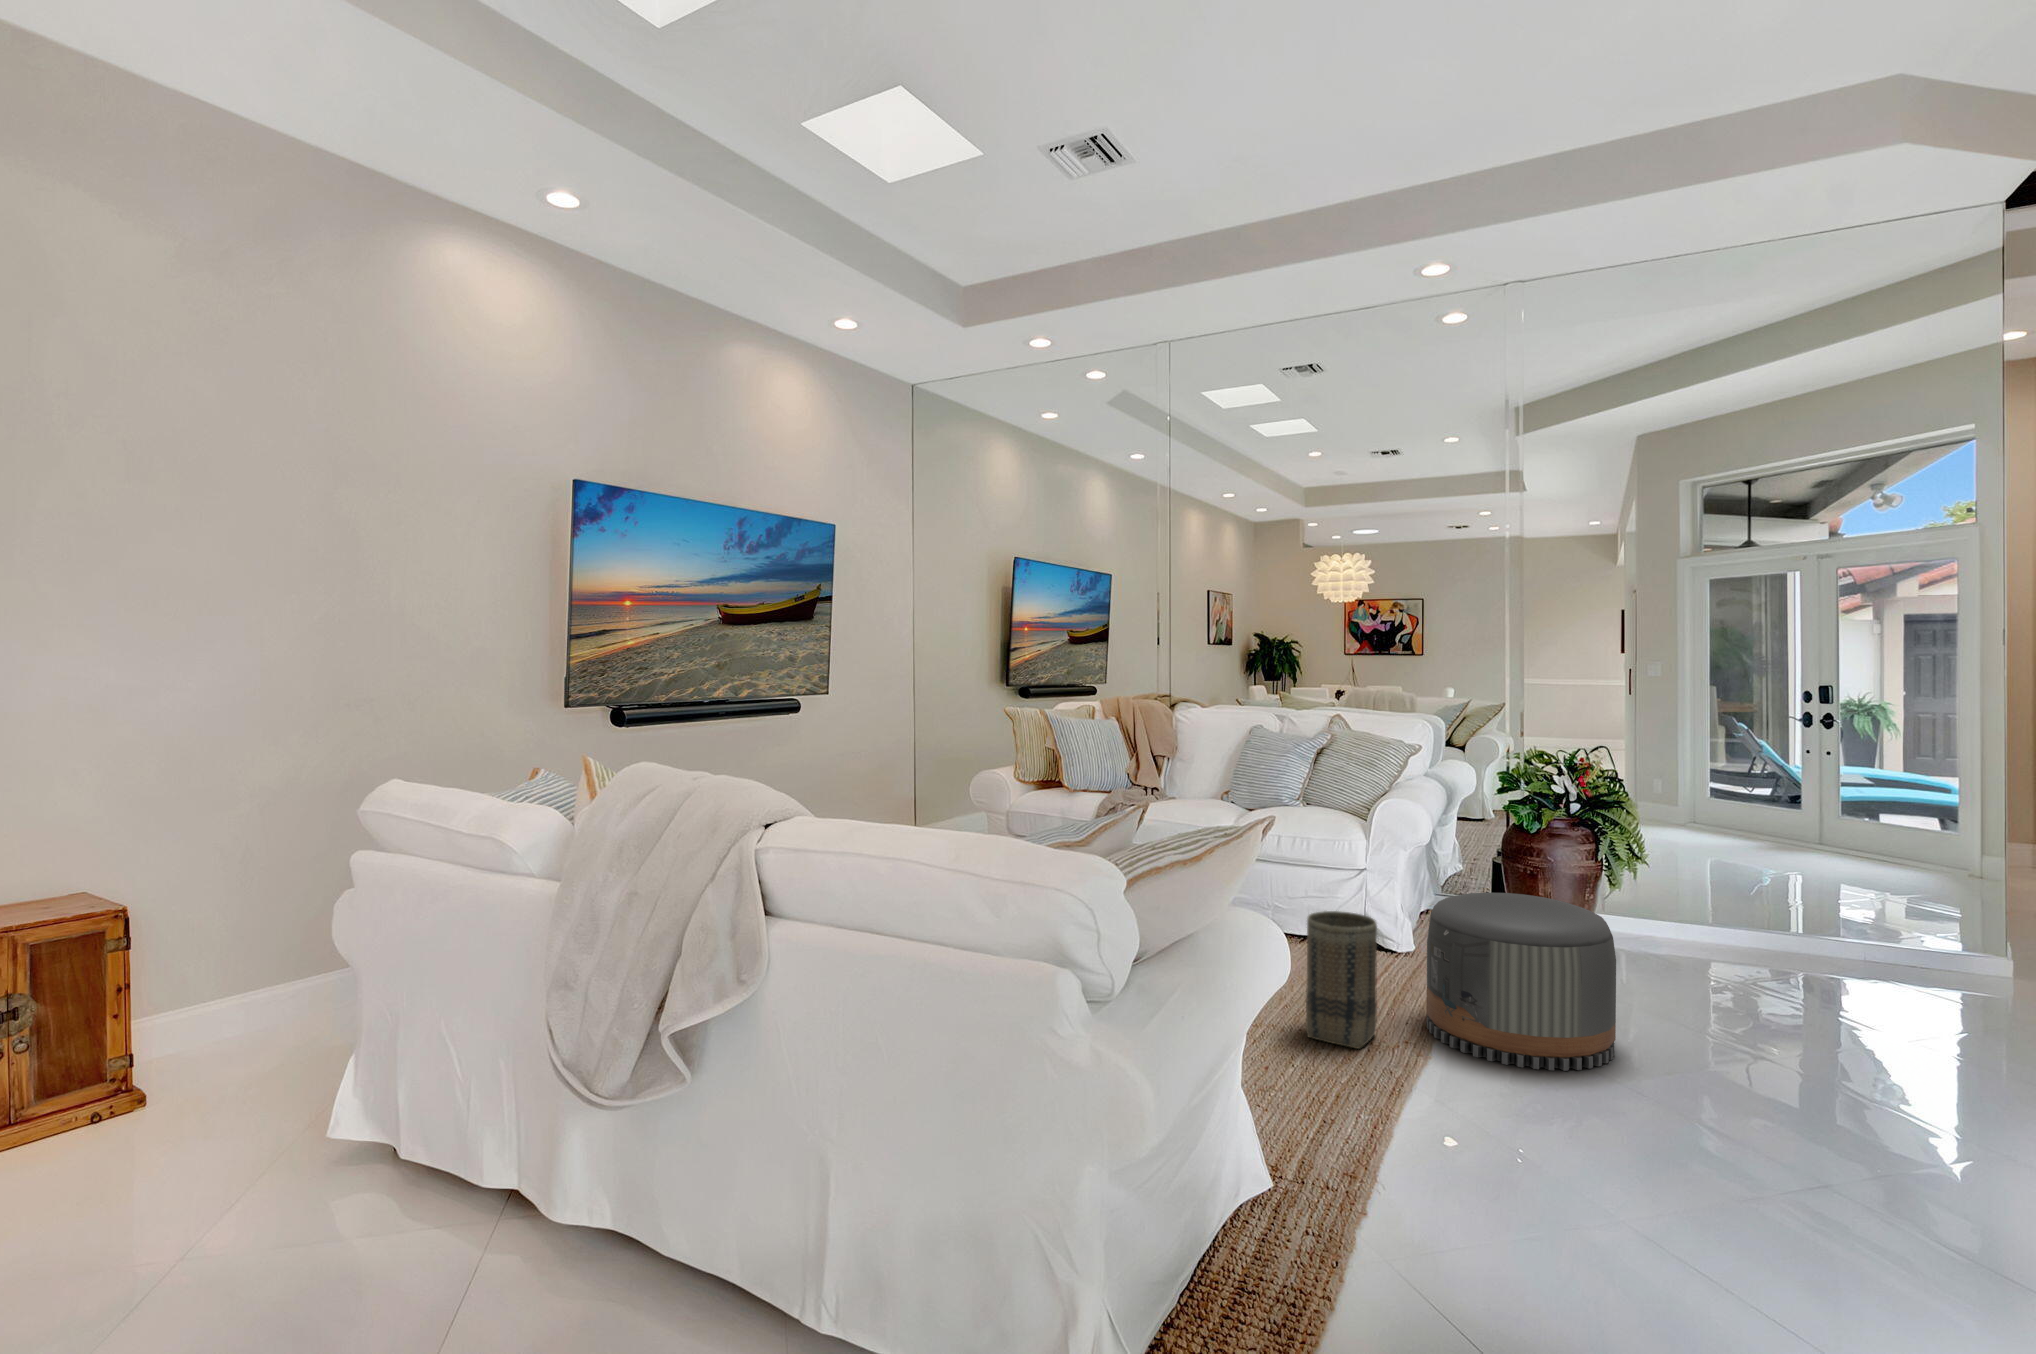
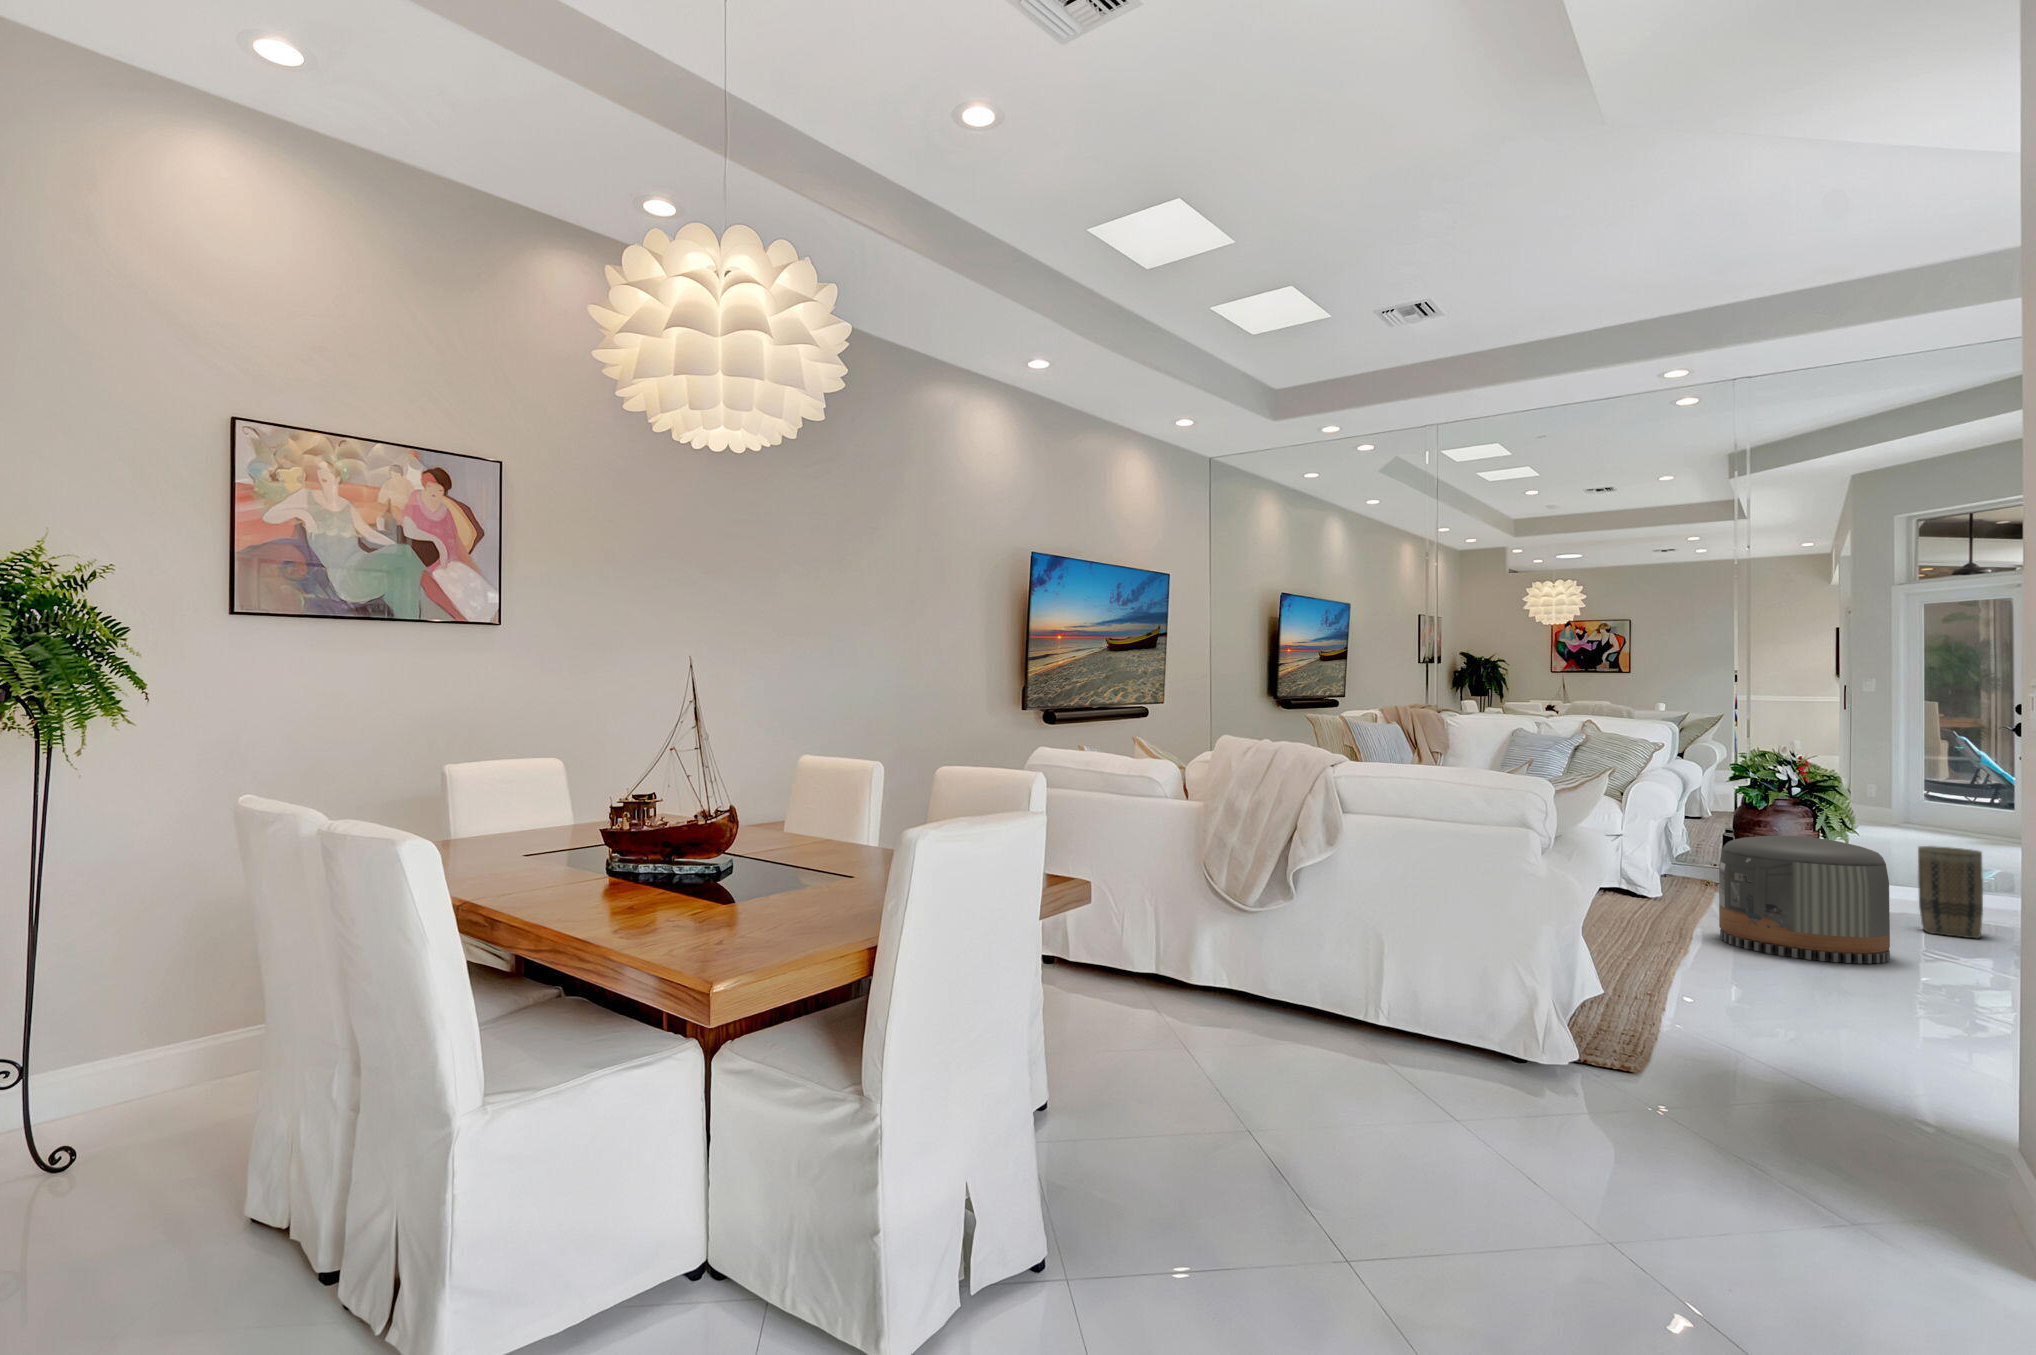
basket: present [1306,911,1377,1049] -> present [1918,846,1983,939]

